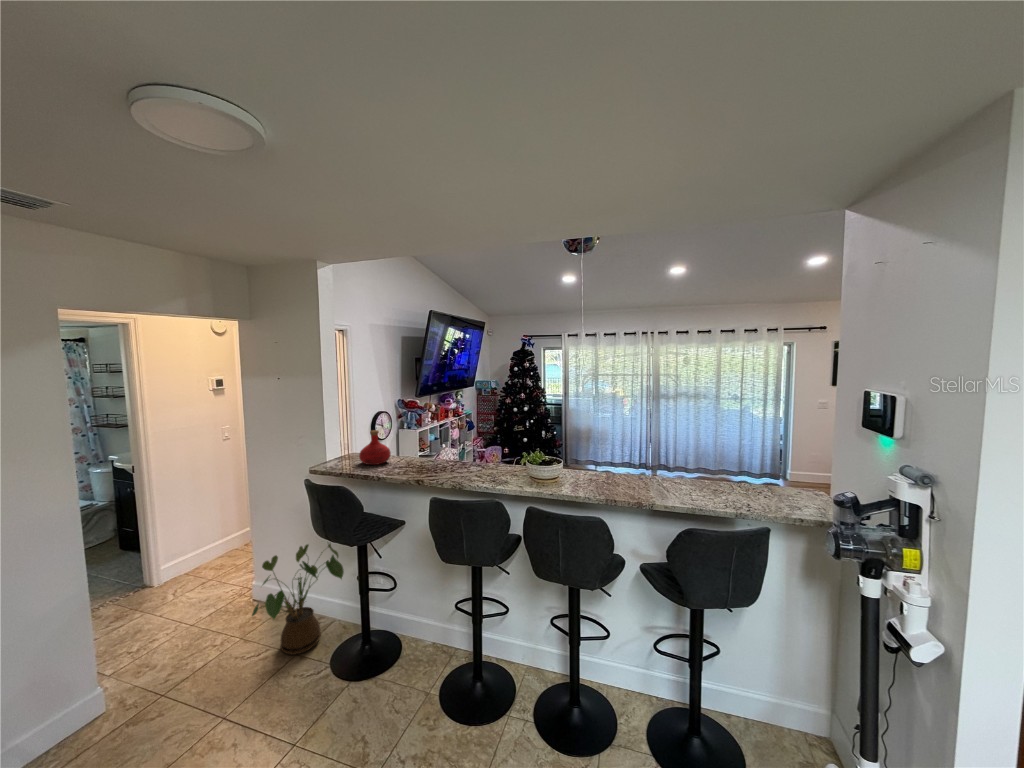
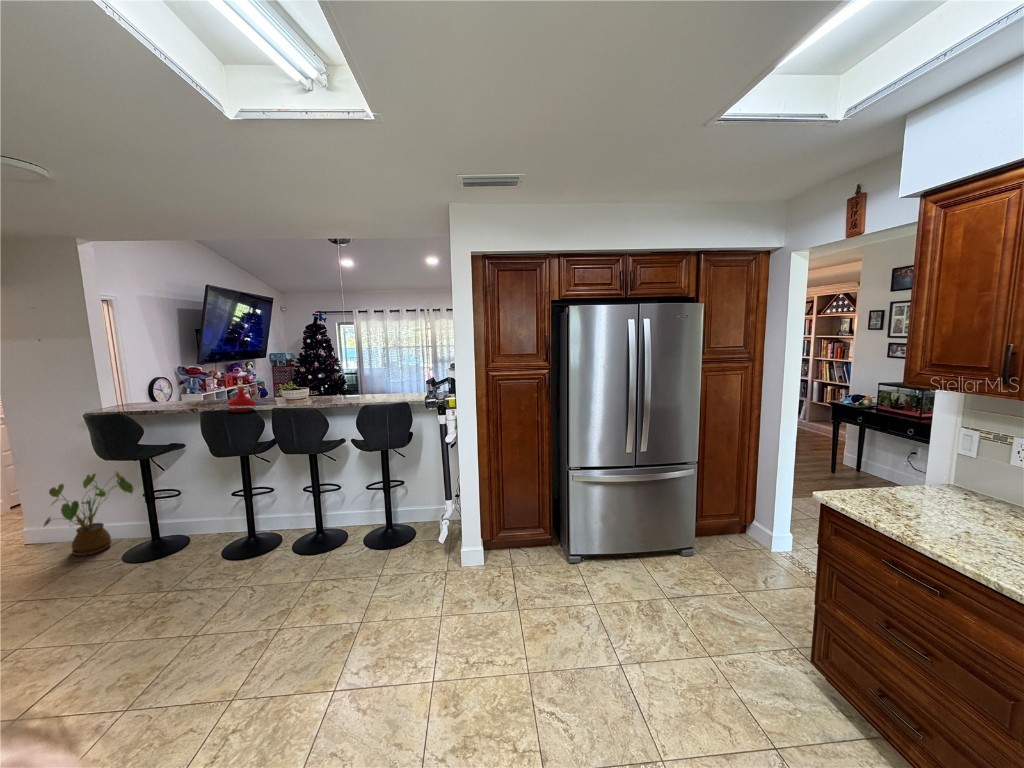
bottle: present [359,430,391,465] -> present [228,386,255,412]

